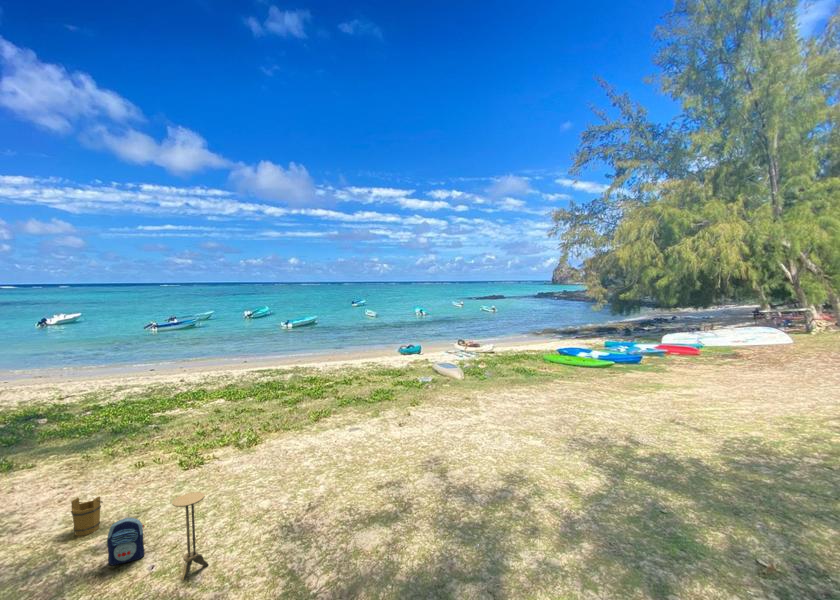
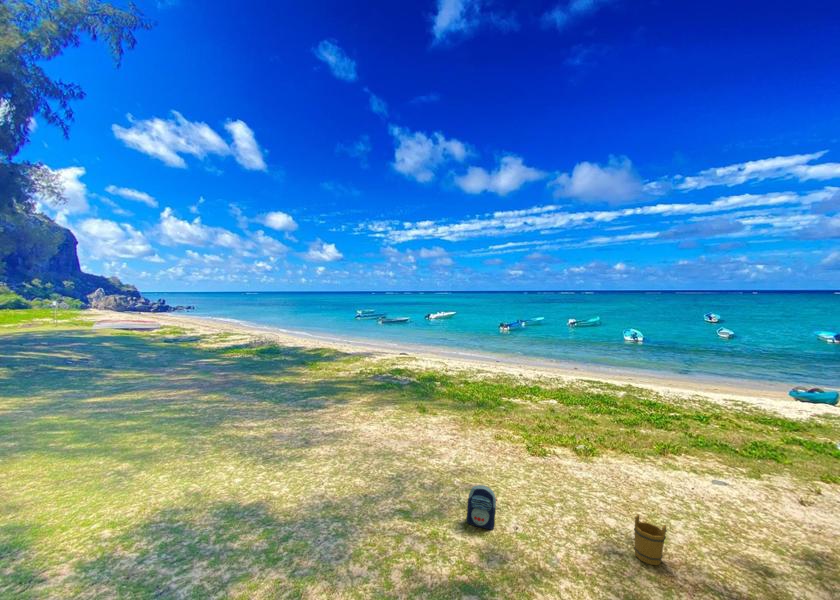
side table: present [172,492,208,580] -> none [527,488,559,579]
bucket: present [71,497,103,536] -> present [634,514,667,565]

